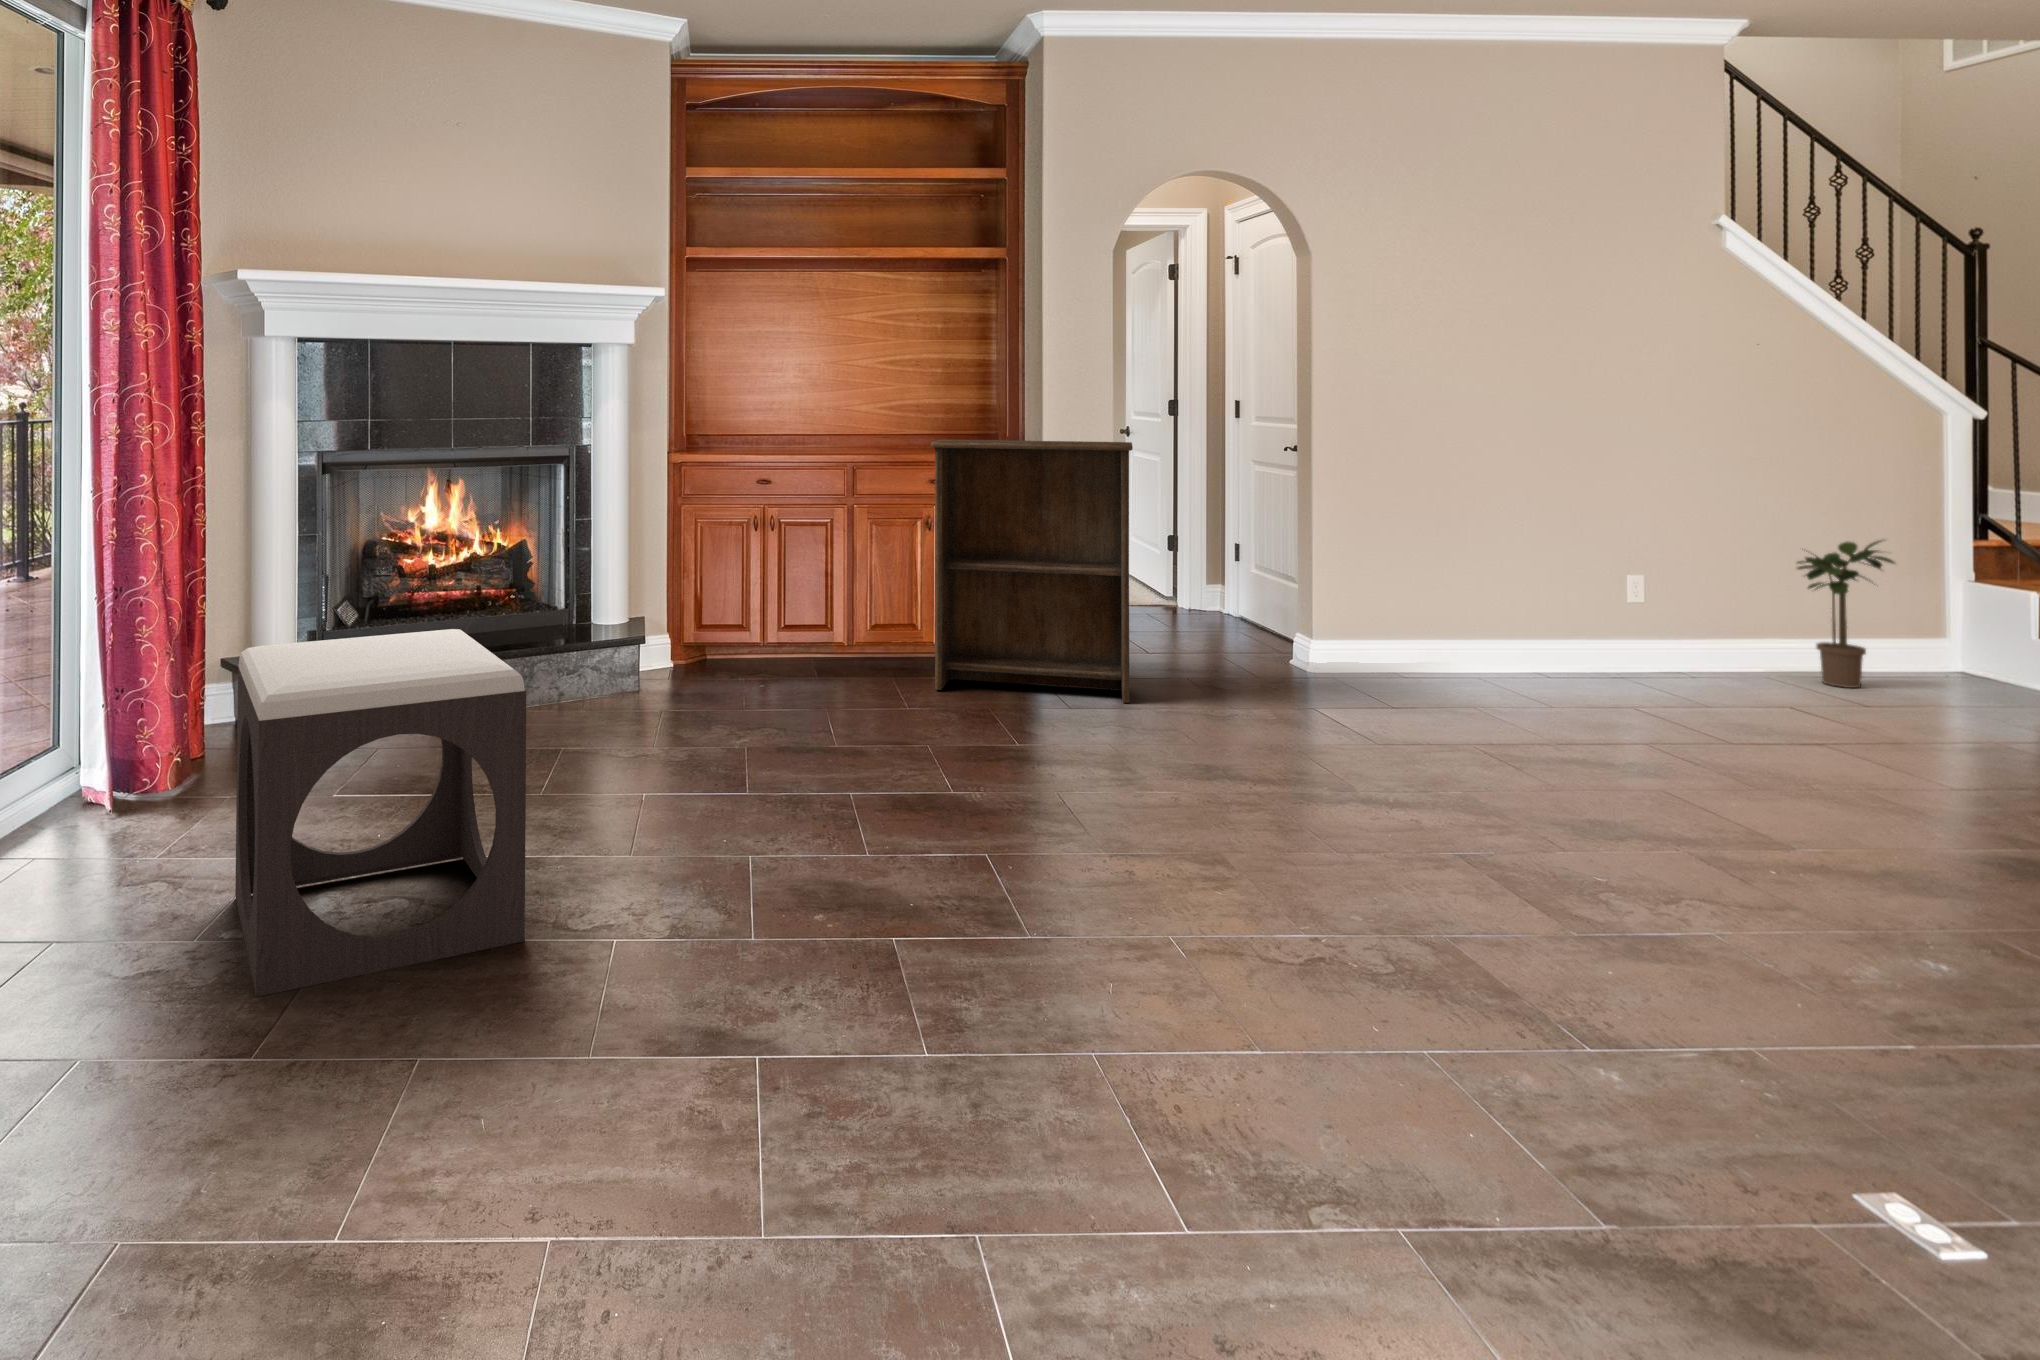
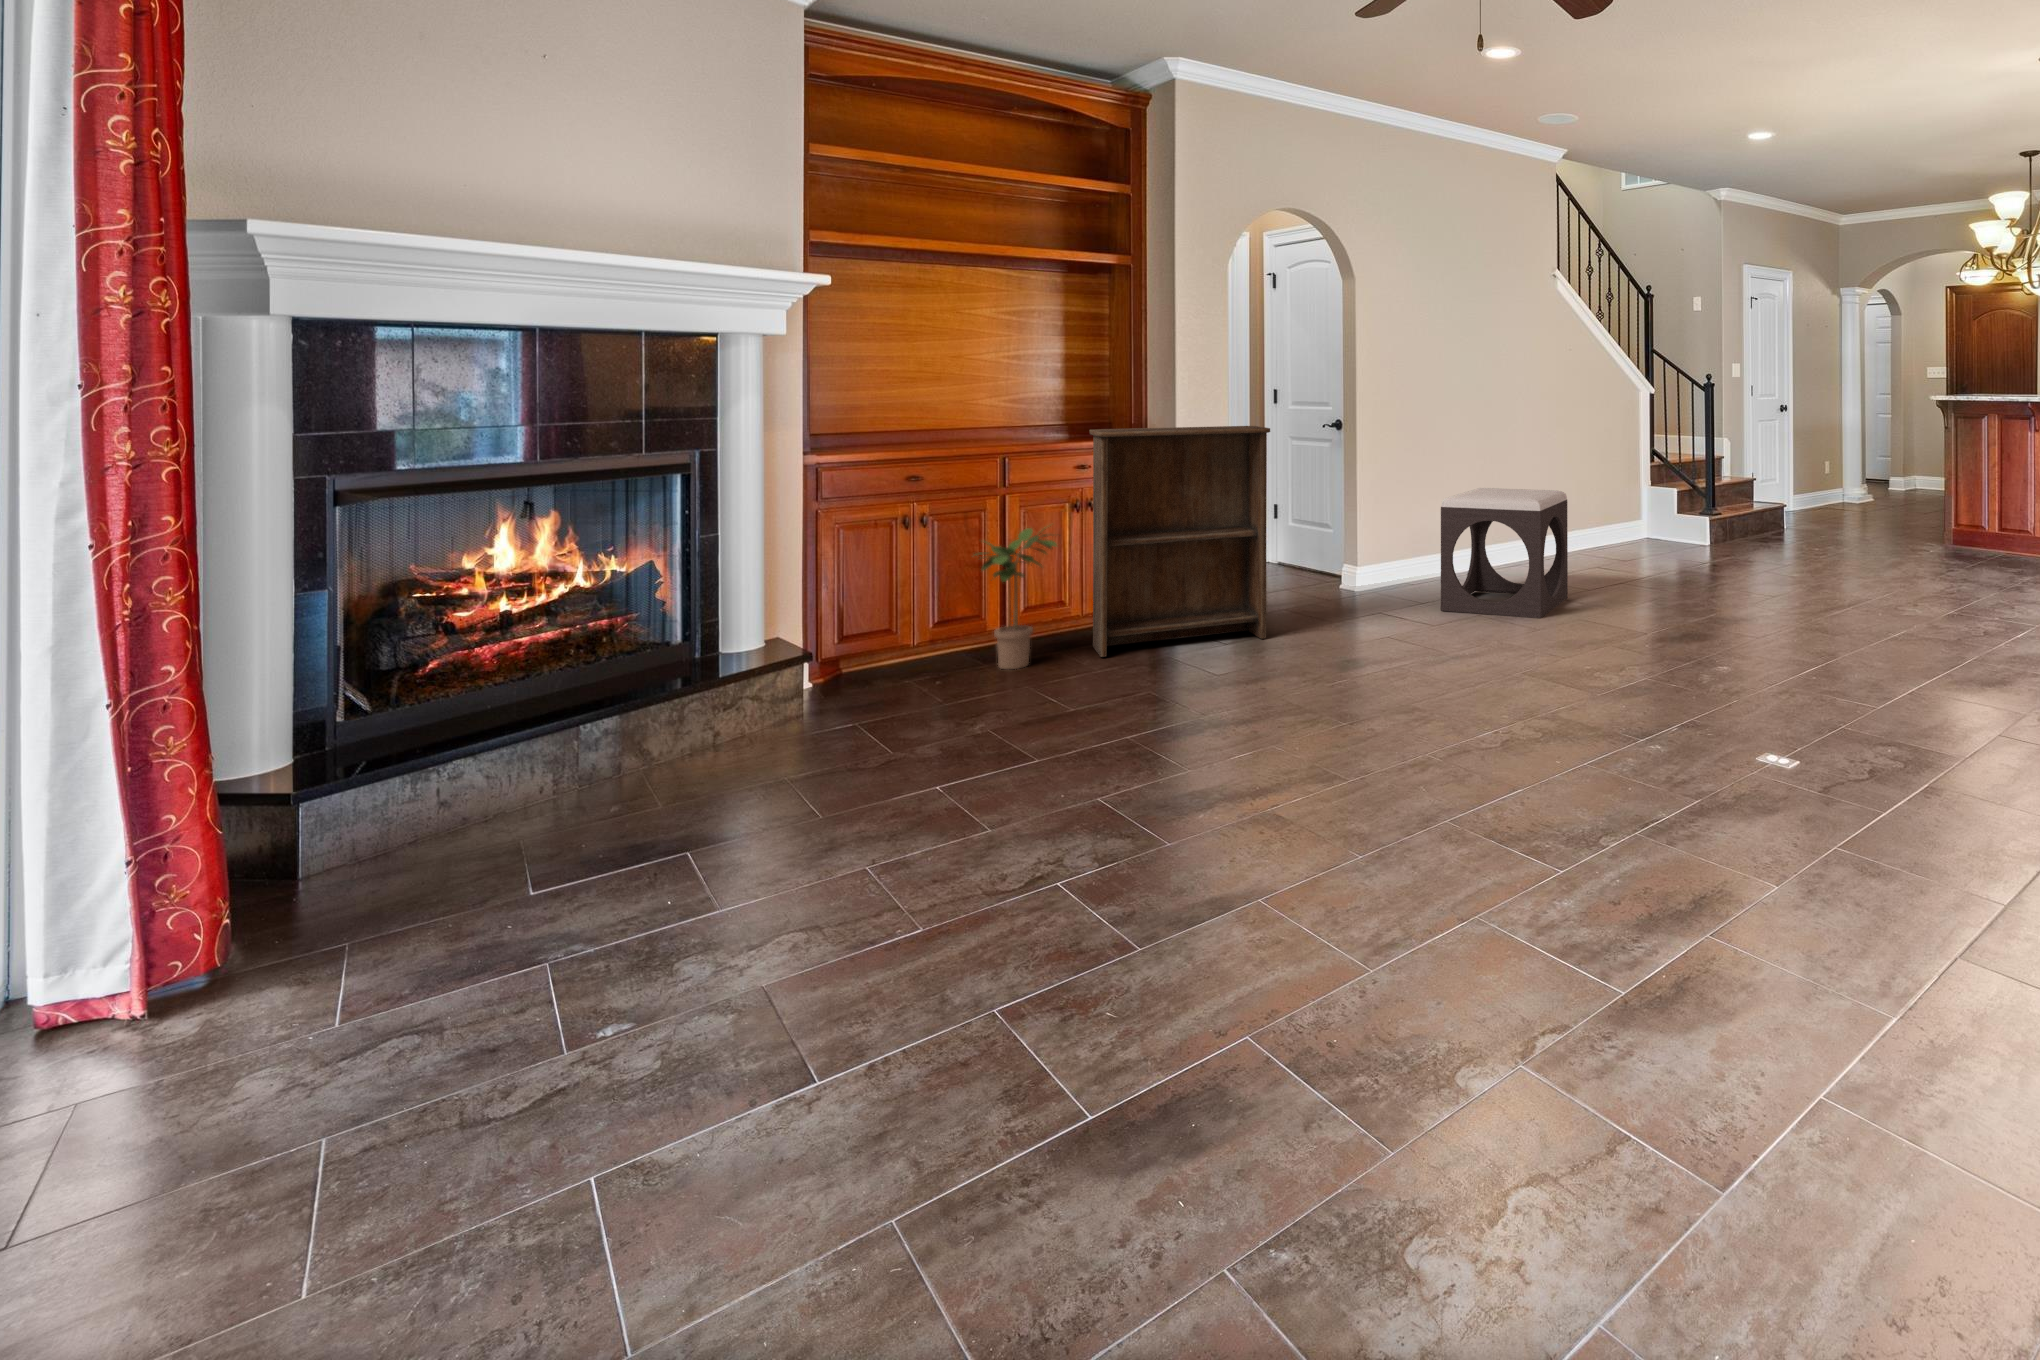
potted plant: present [1798,540,1894,688] -> present [975,528,1057,669]
footstool: present [235,629,526,997] -> present [1441,488,1568,618]

